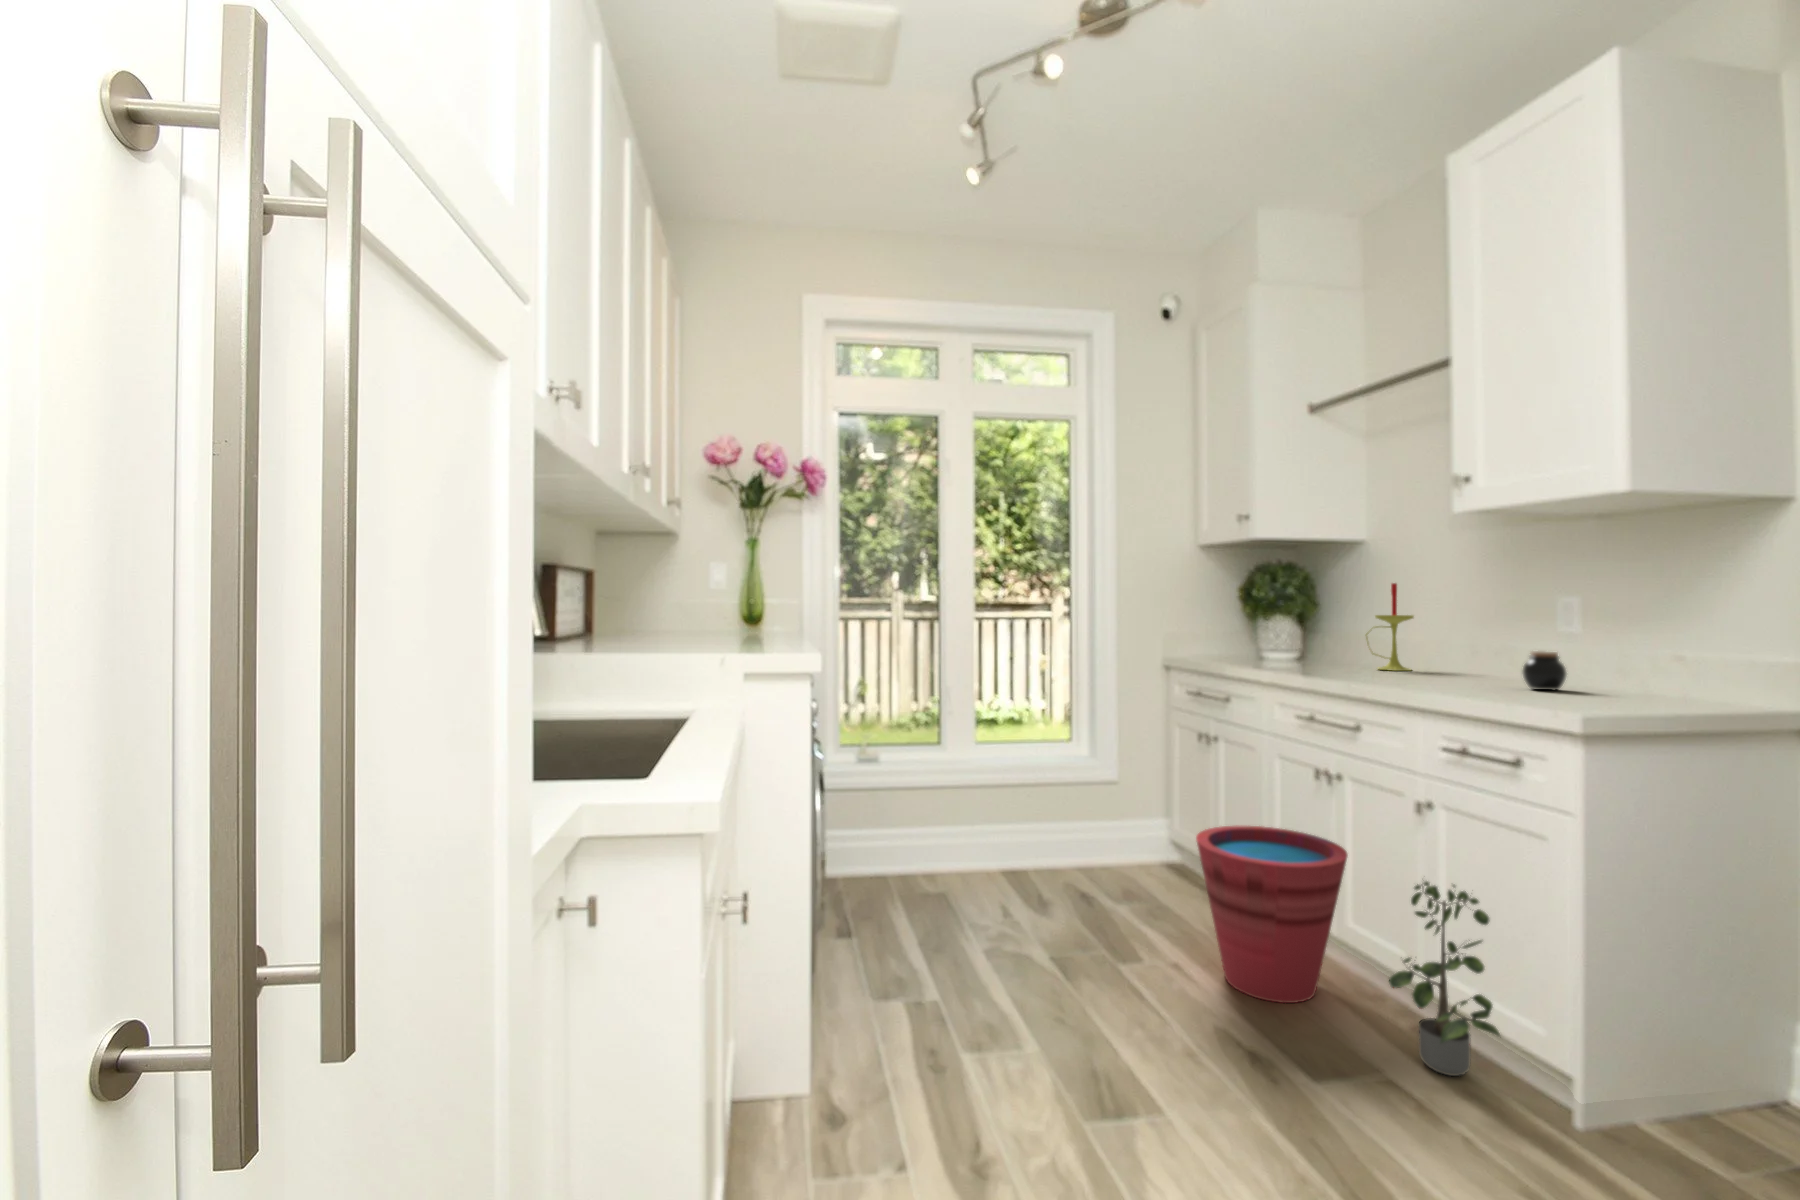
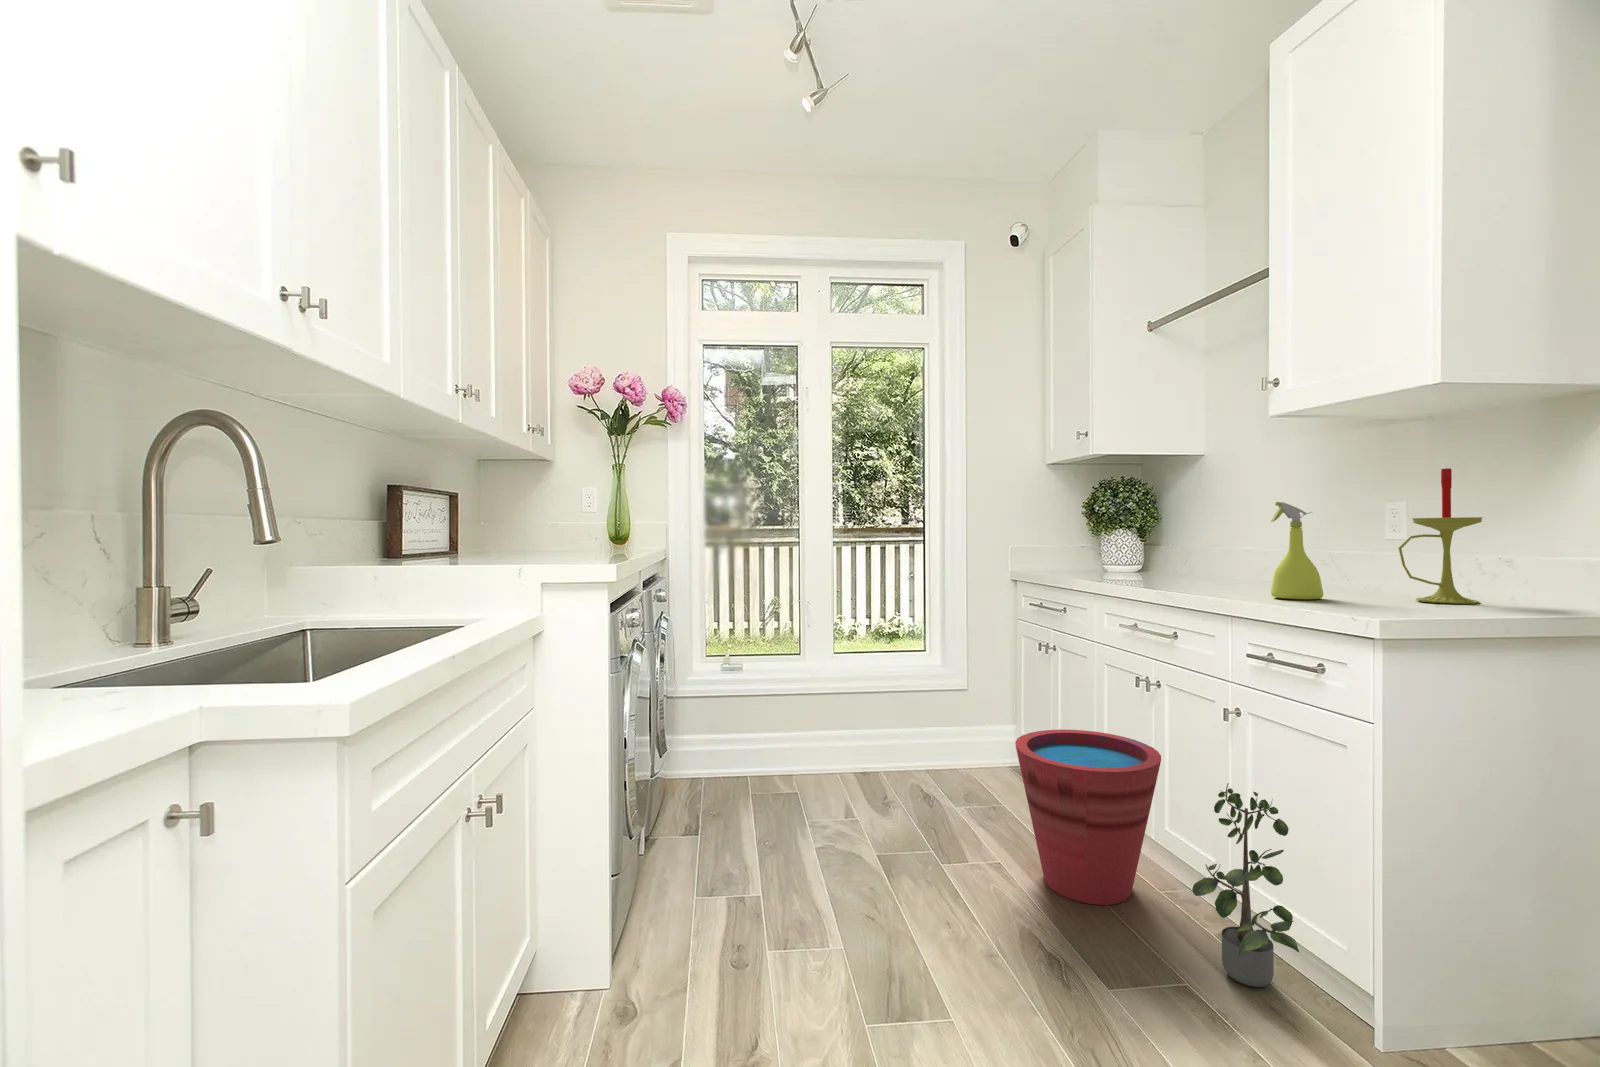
candle: present [1366,583,1414,671] -> present [1399,468,1482,604]
spray bottle: none [1459,597,1512,694] -> present [1271,502,1323,600]
jar: present [1523,651,1567,690] -> none [1338,557,1383,596]

